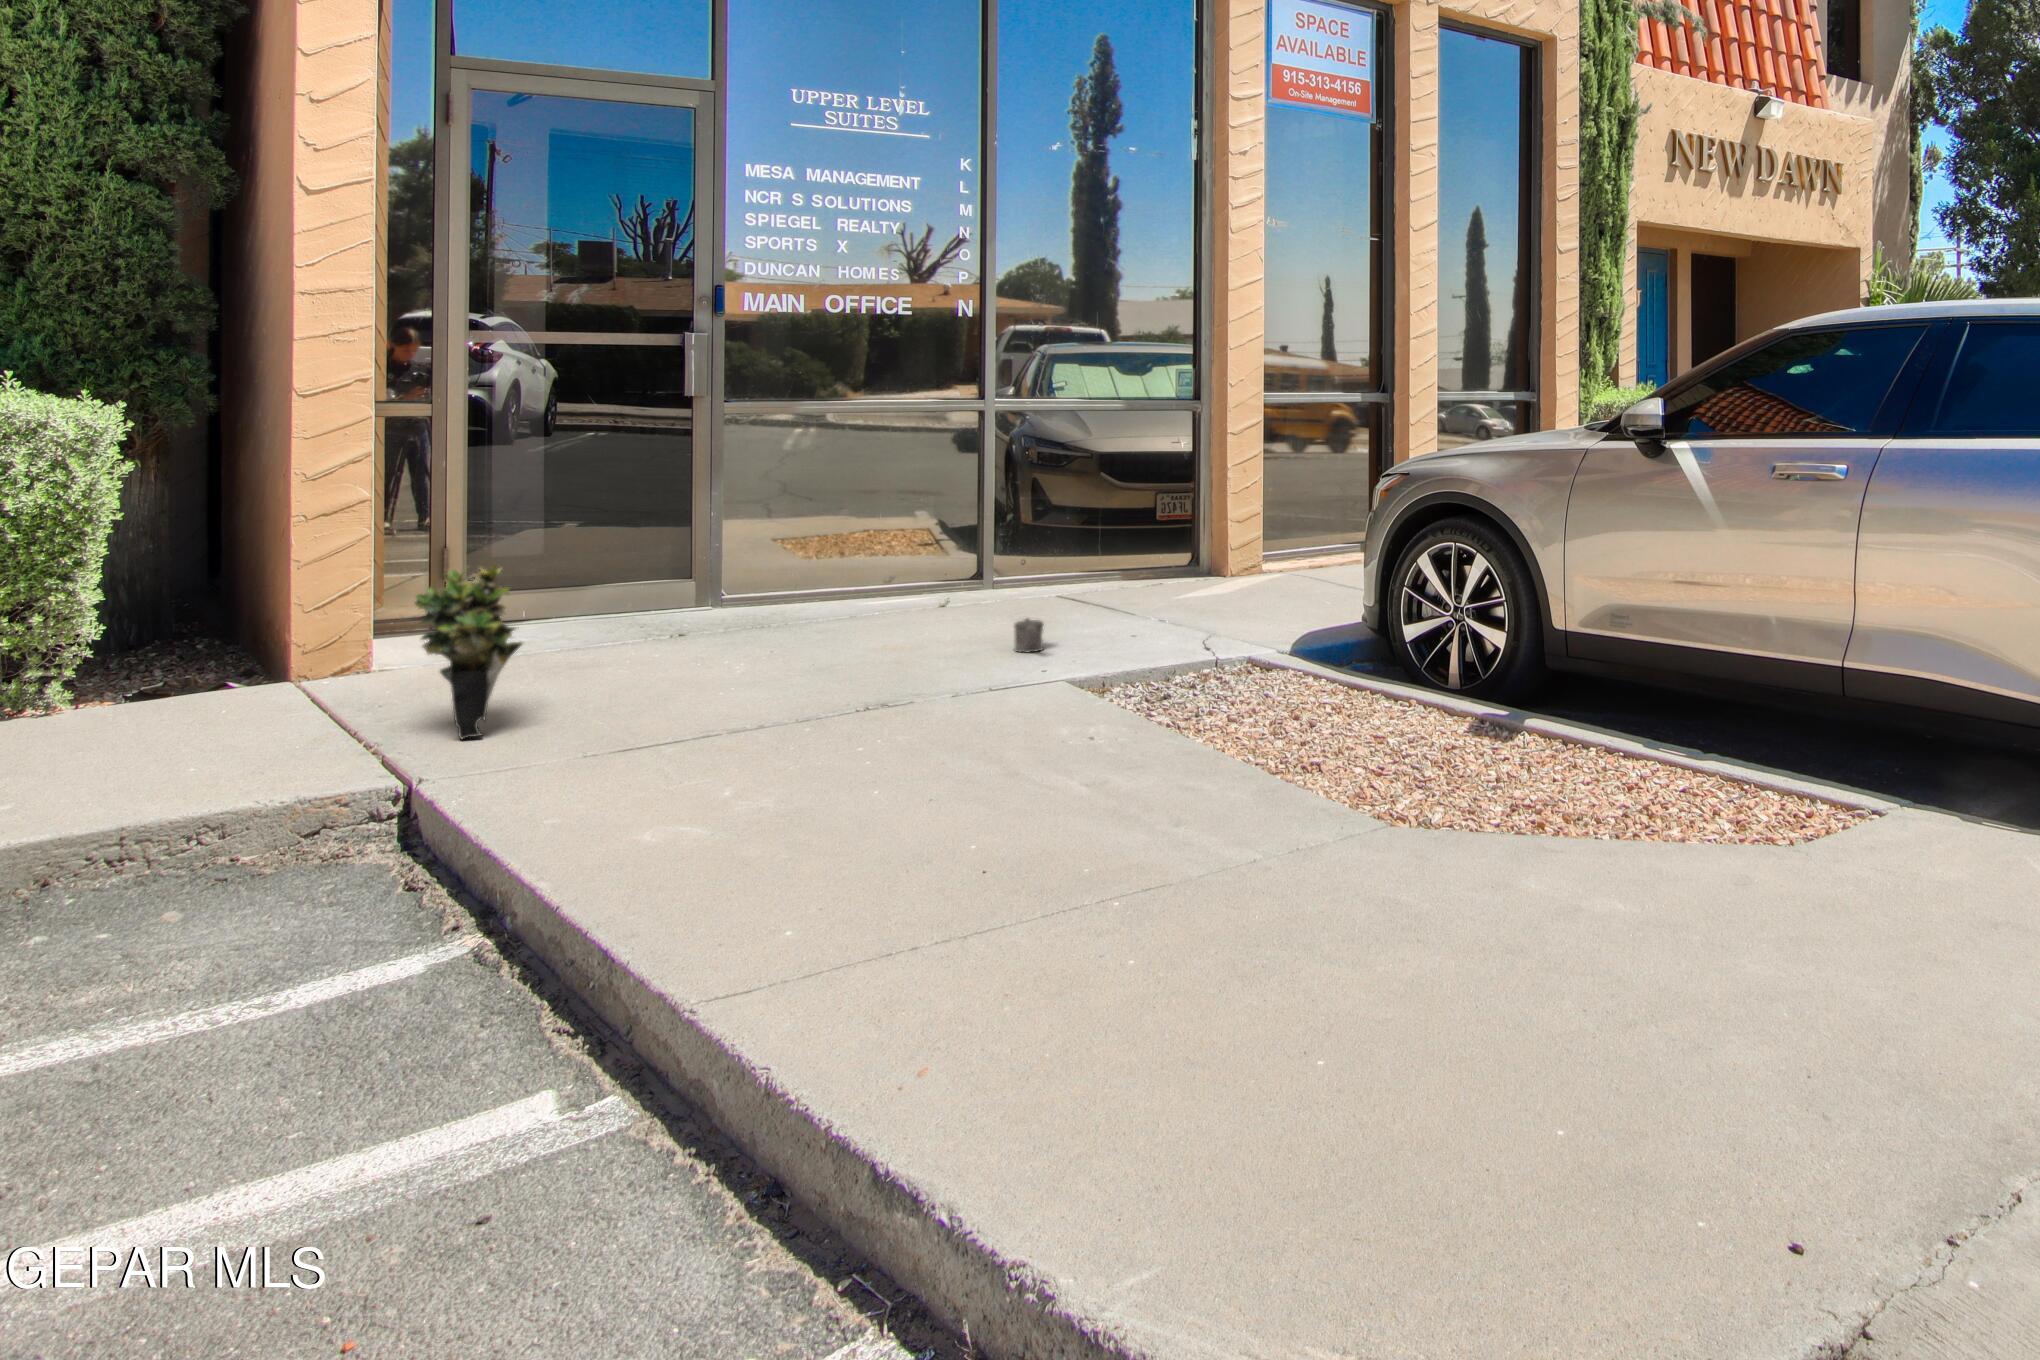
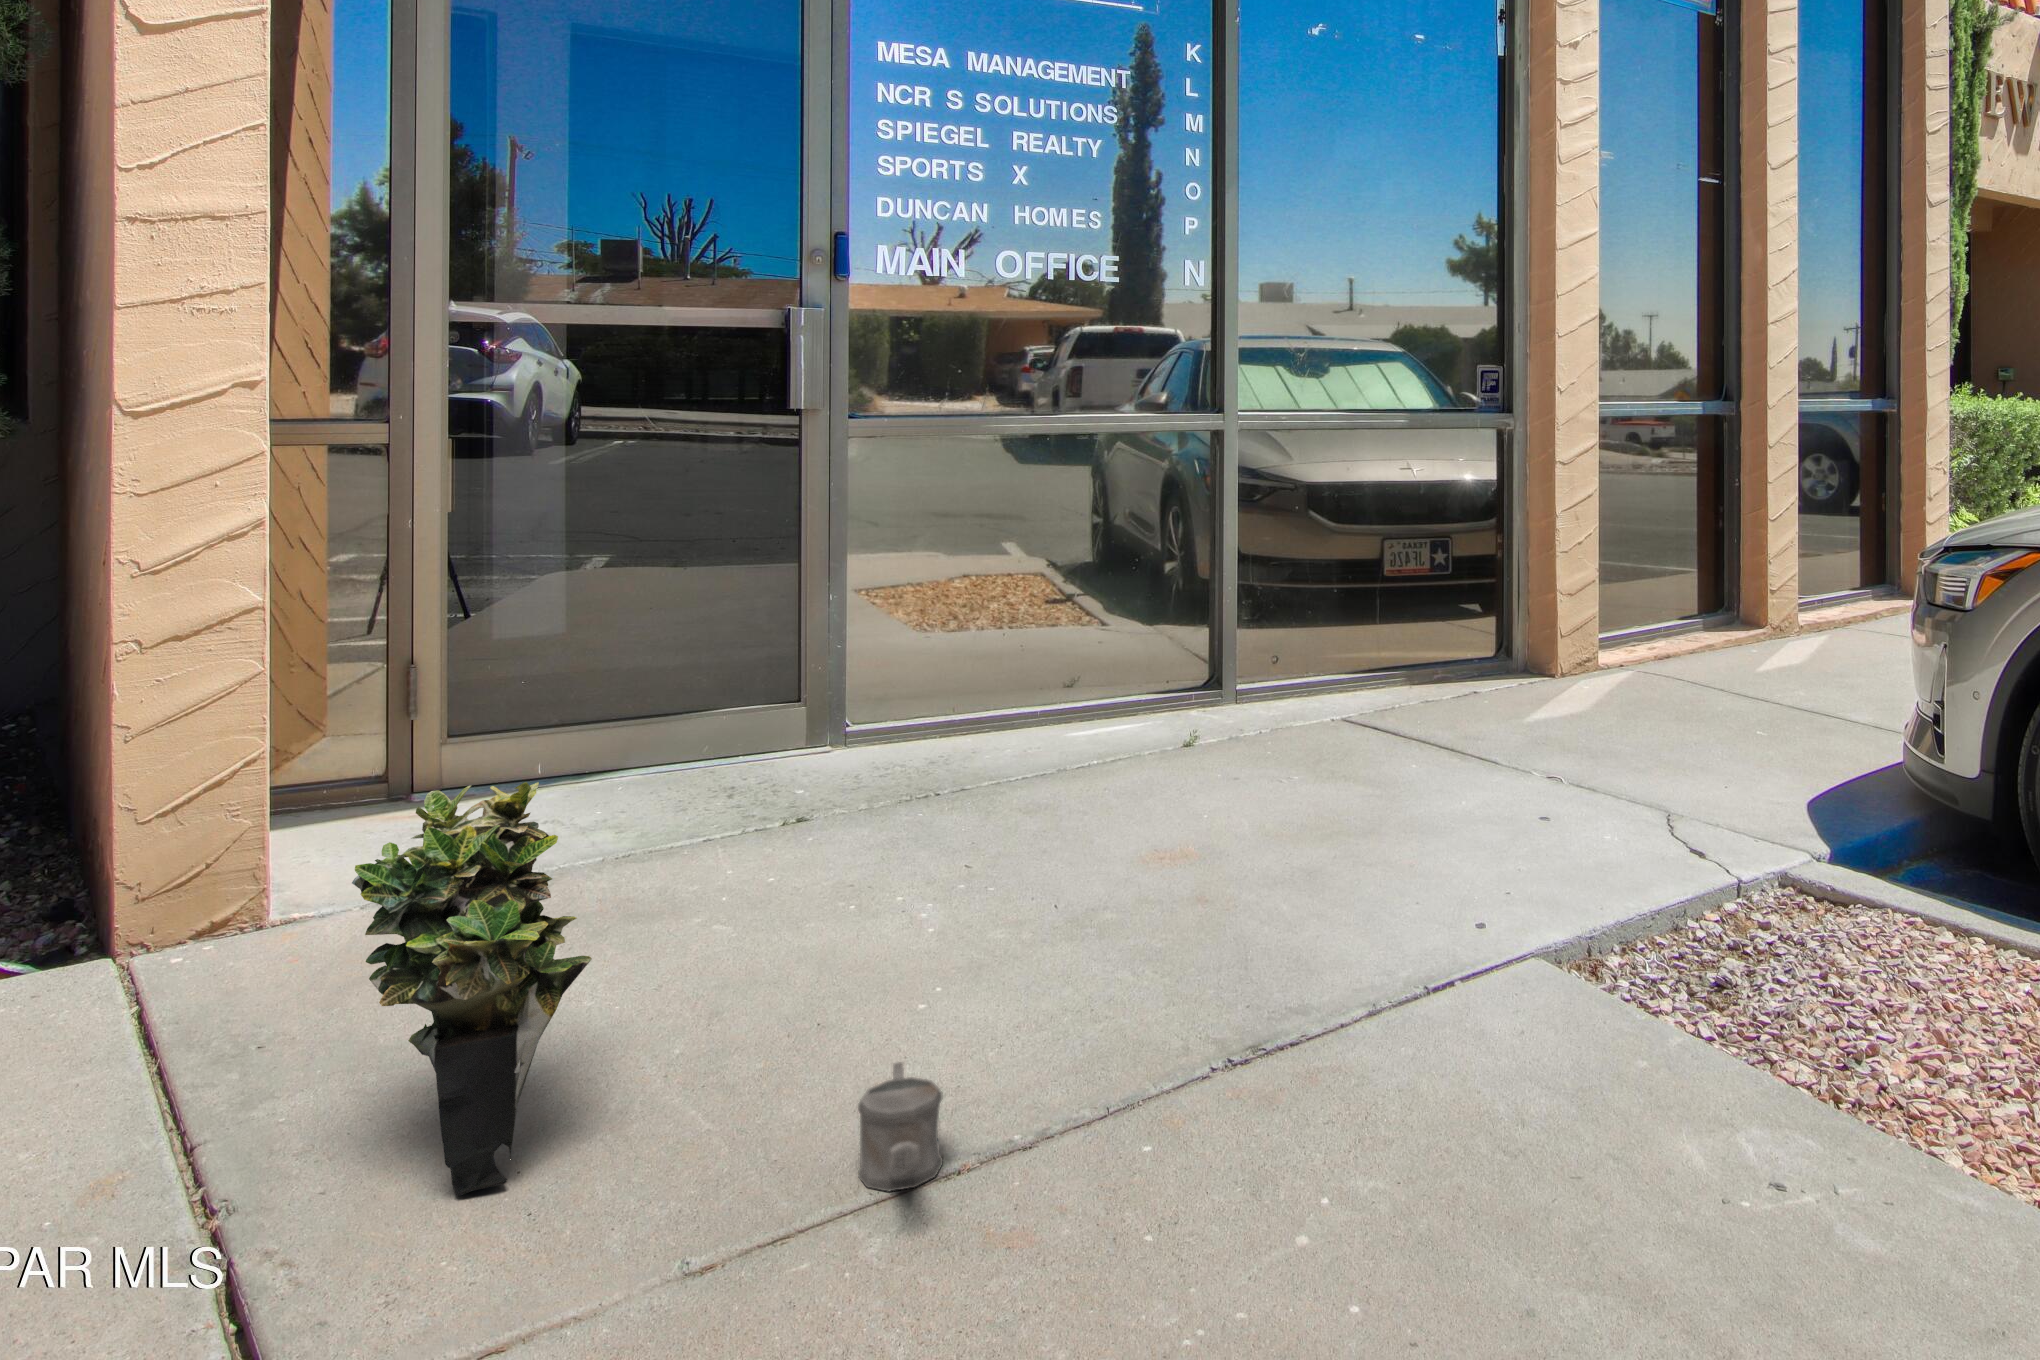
watering can: present [1014,618,1043,653] -> present [858,1062,943,1192]

